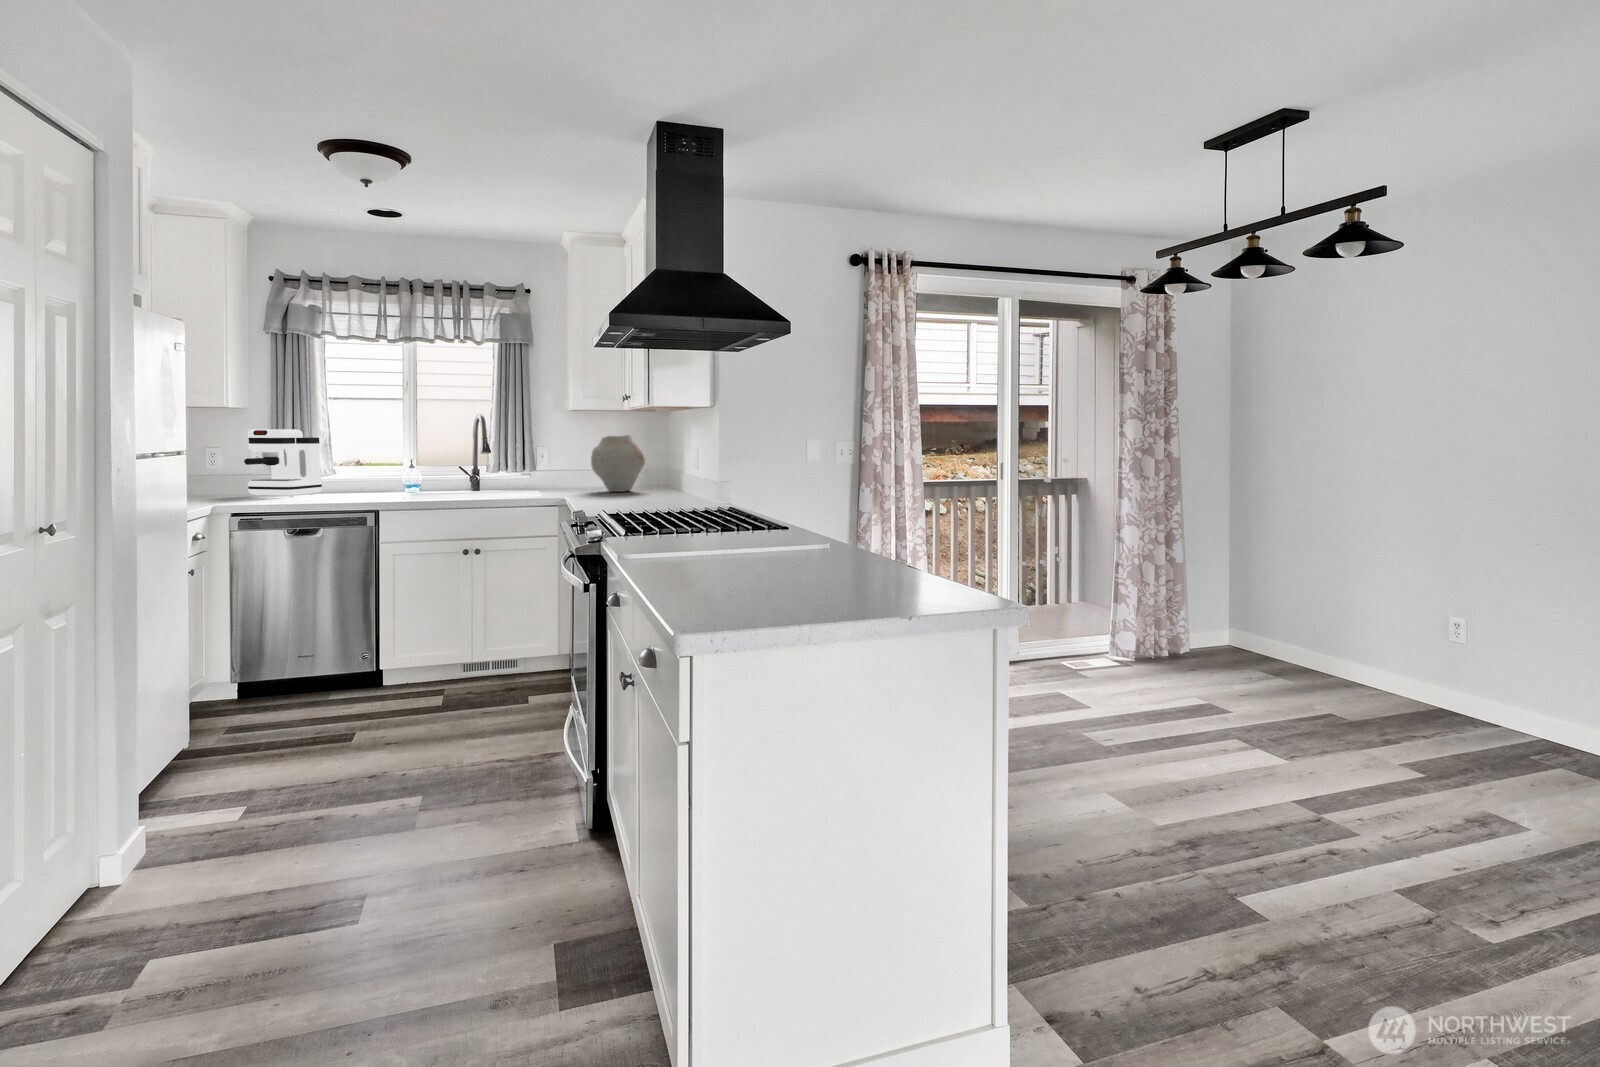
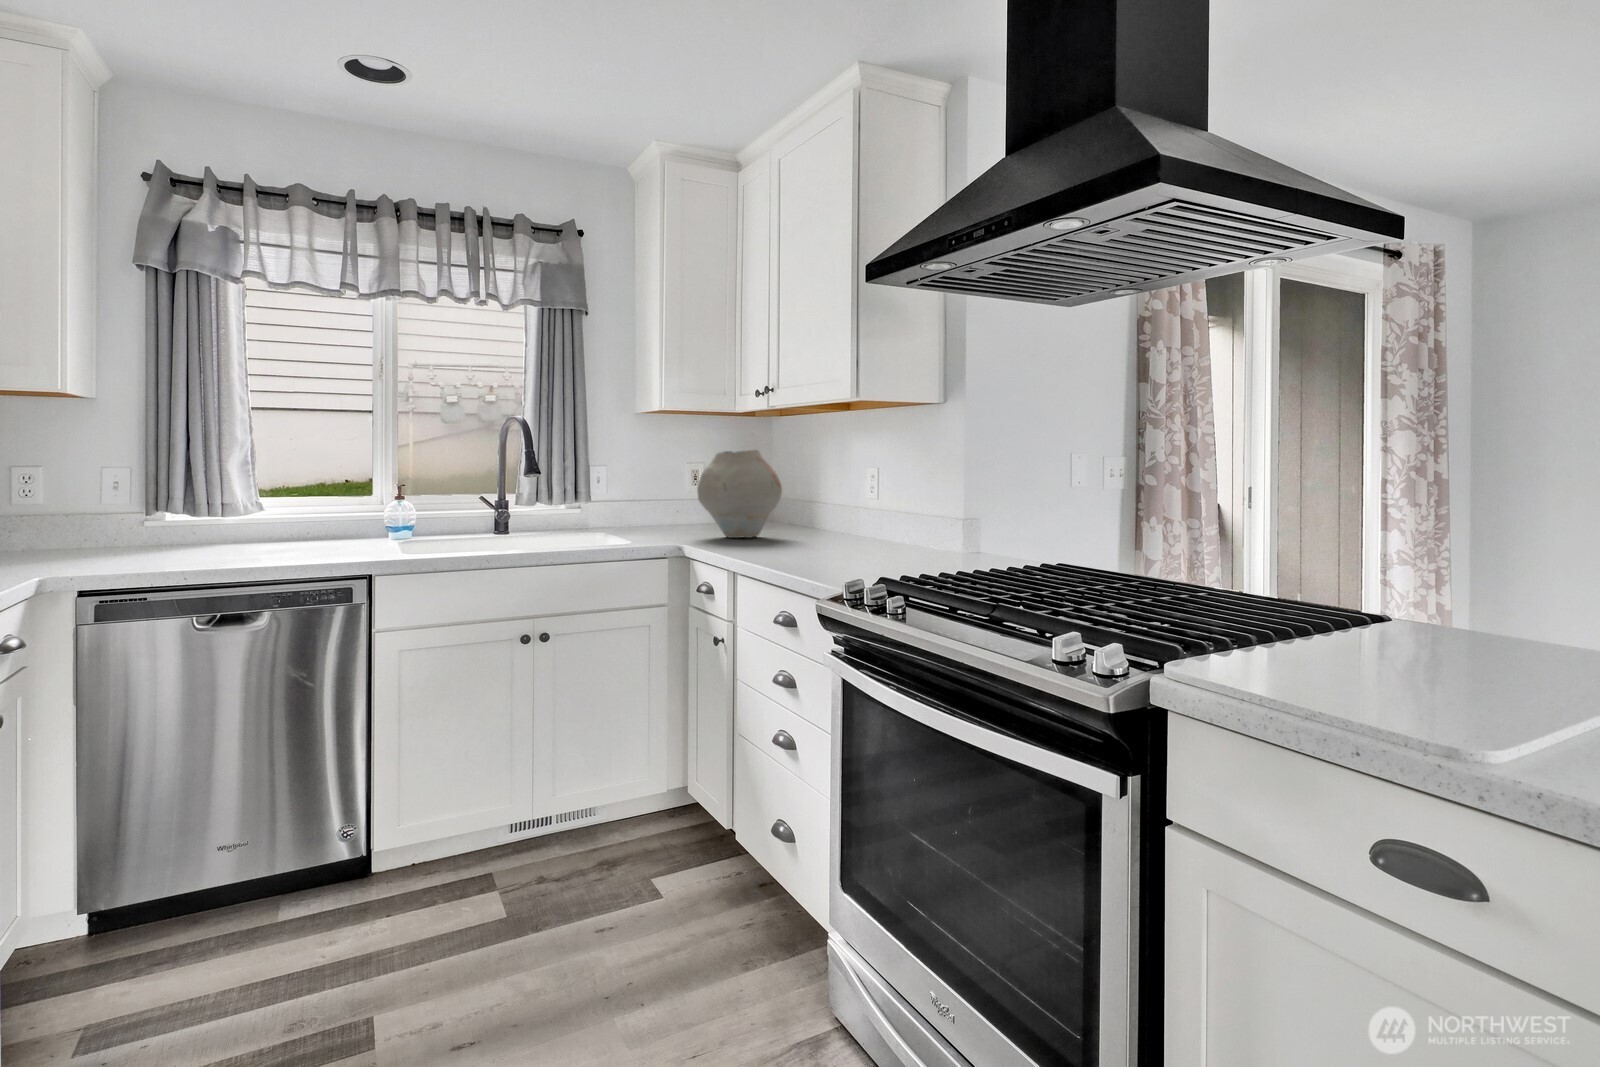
coffee maker: present [244,429,322,497] -> none [95,434,244,555]

